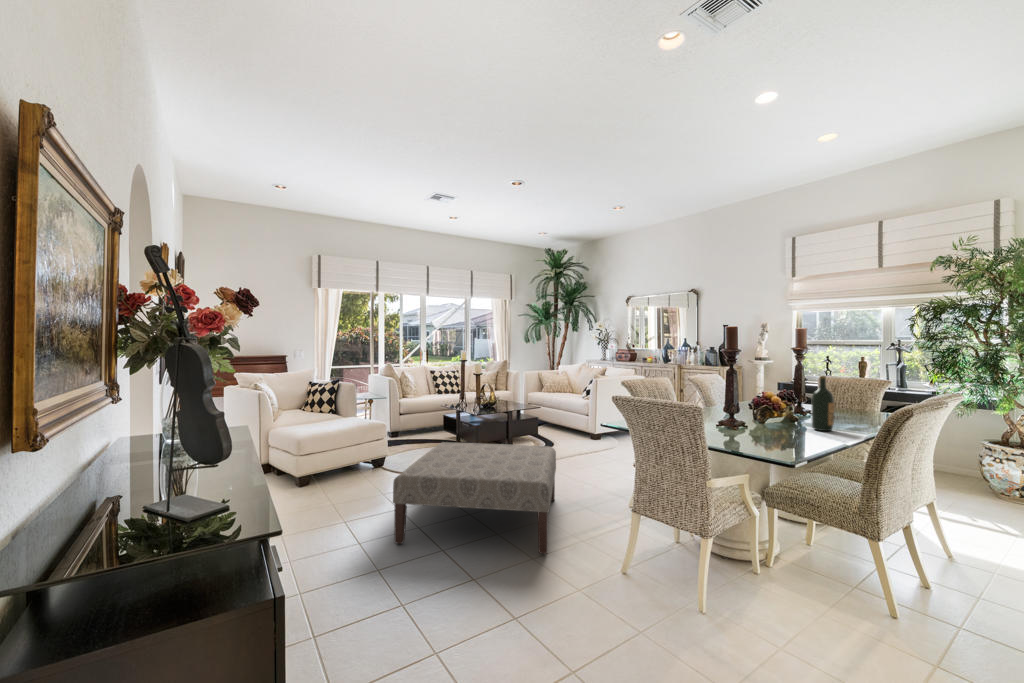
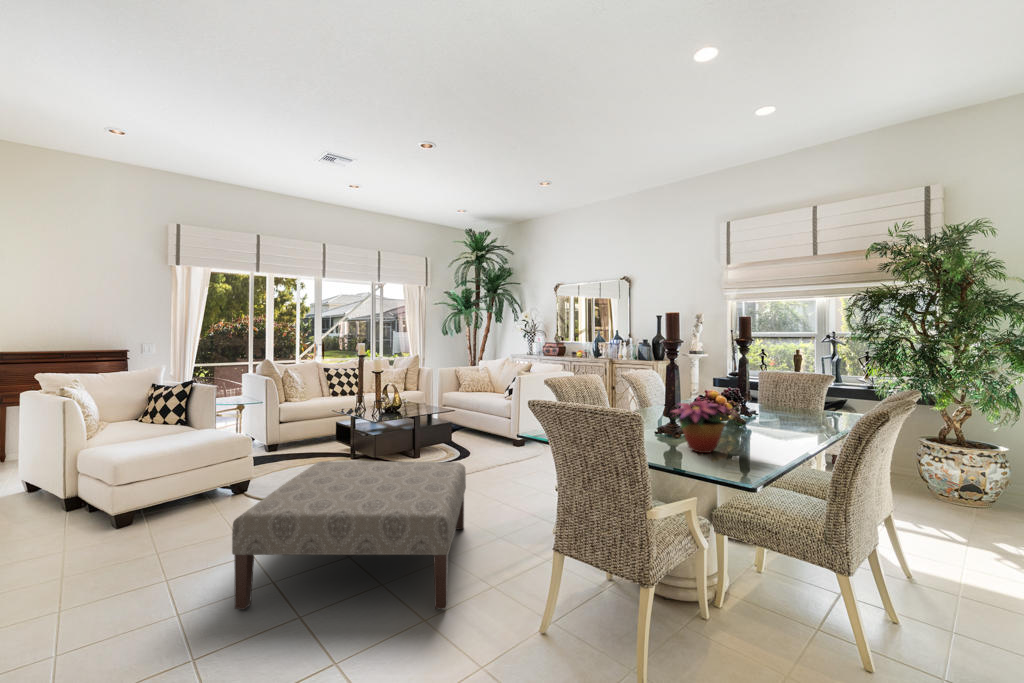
wine bottle: present [811,376,834,431] -> none [763,372,788,437]
flower arrangement: none [724,398,792,440] -> present [673,401,736,453]

